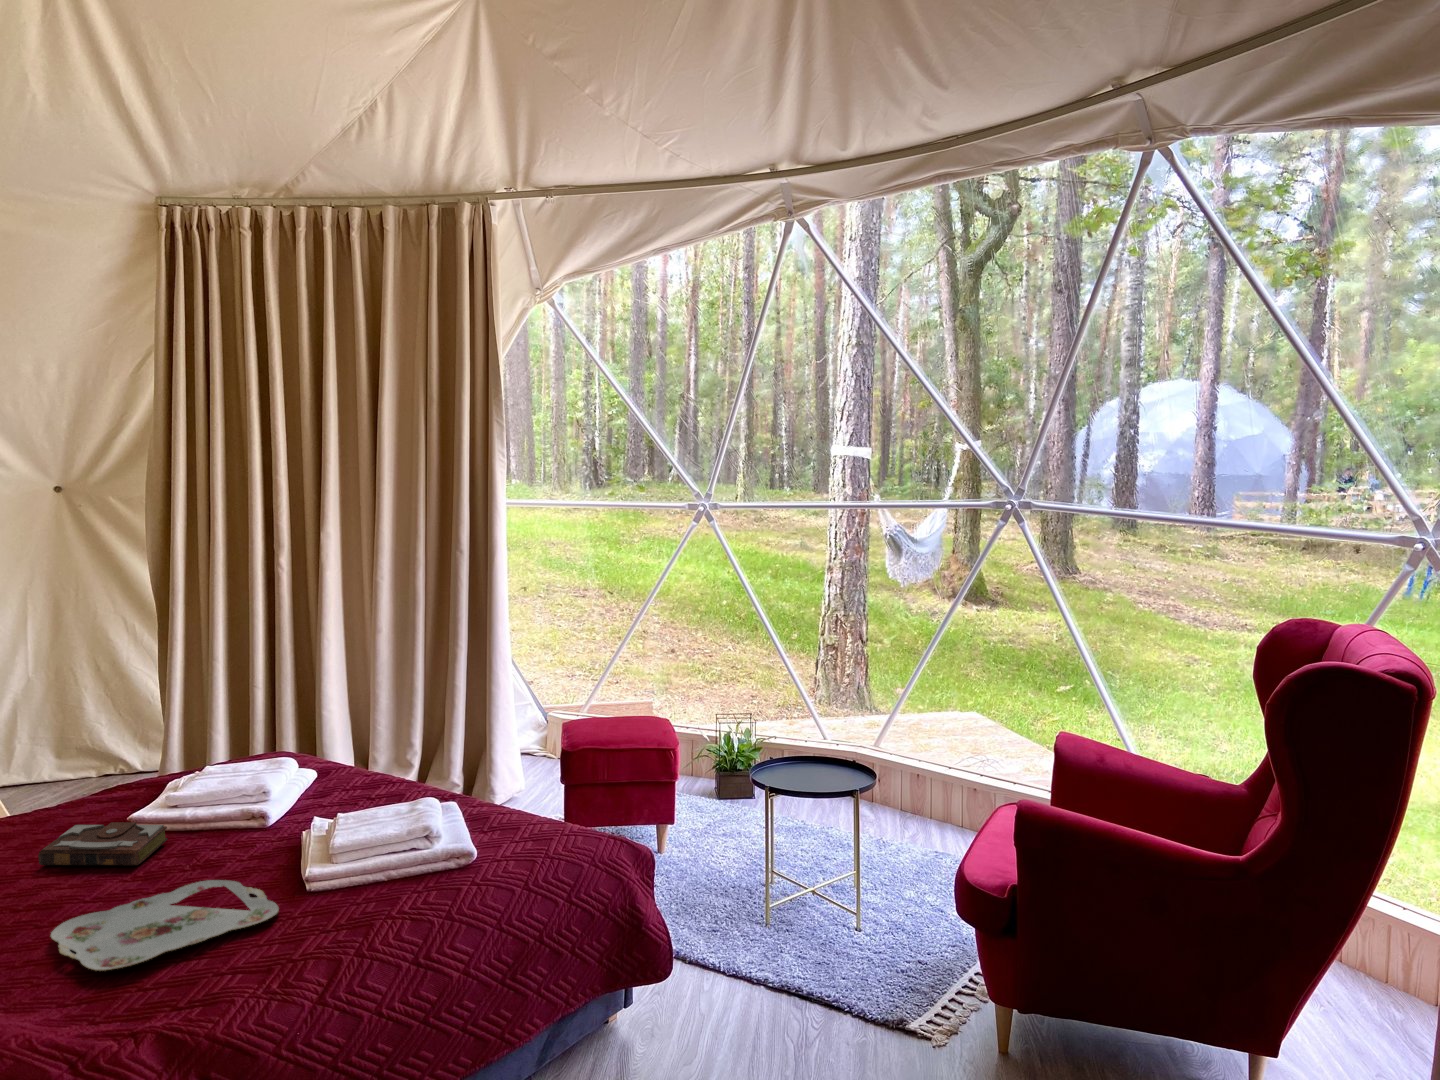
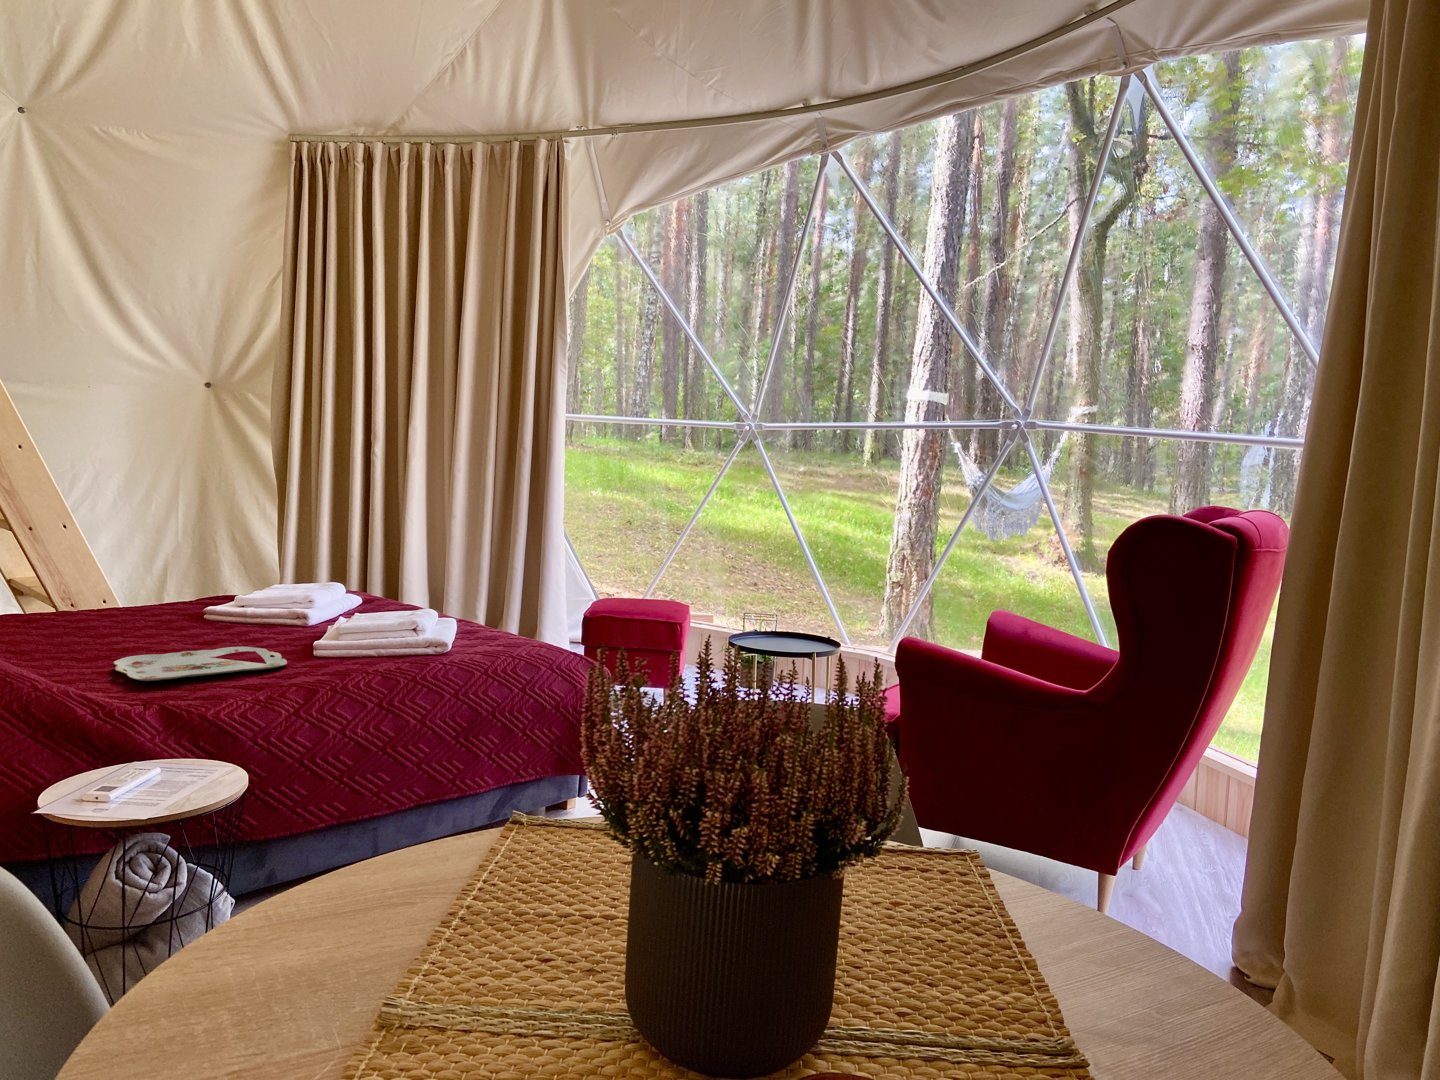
book: present [38,822,168,865] -> none [125,608,226,637]

